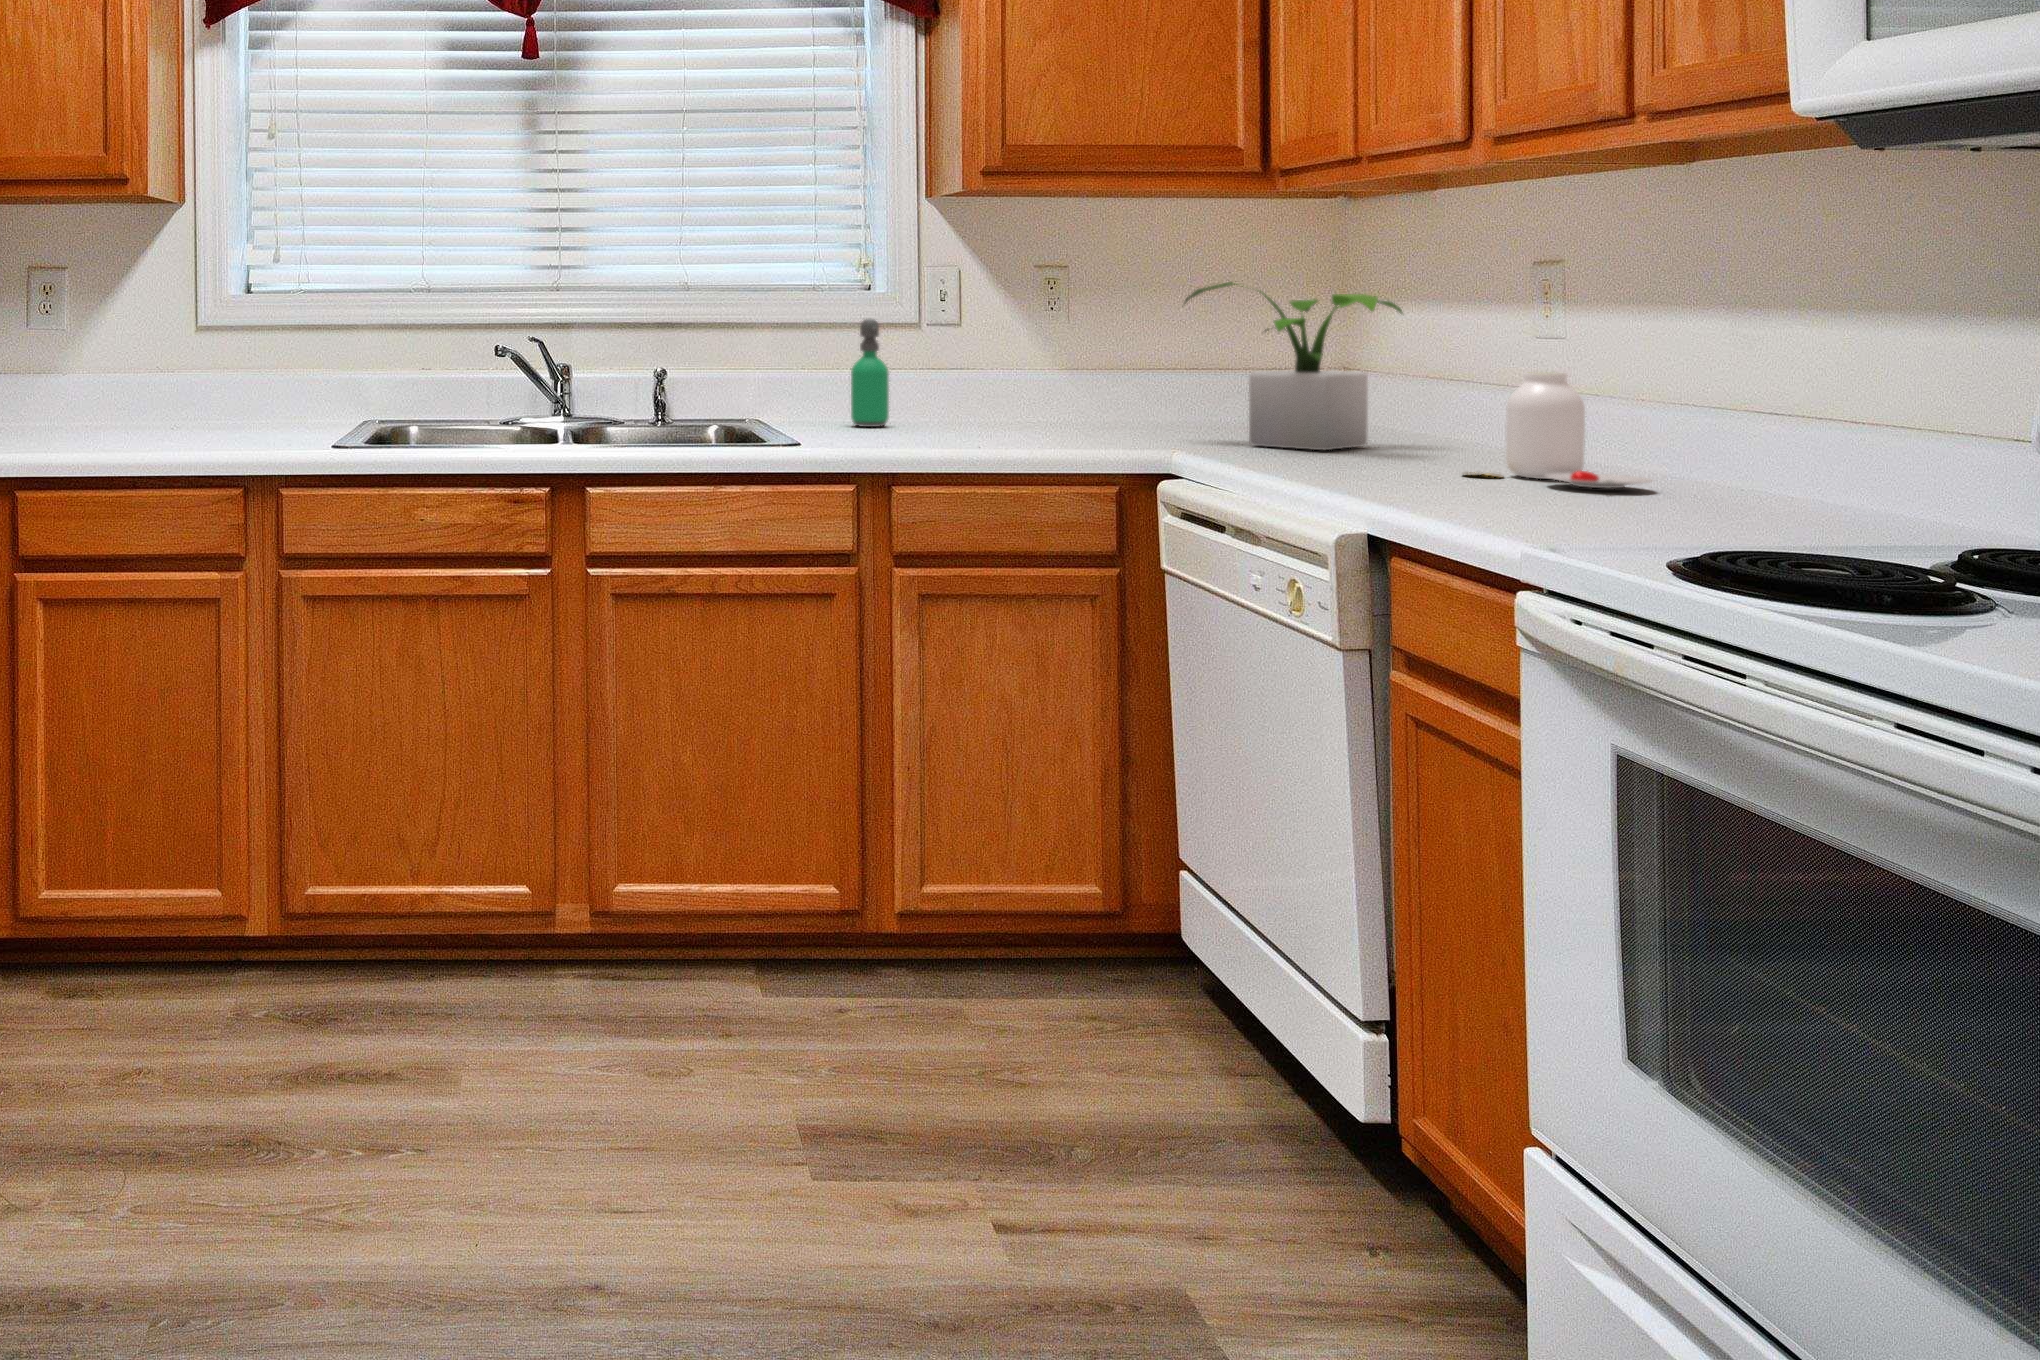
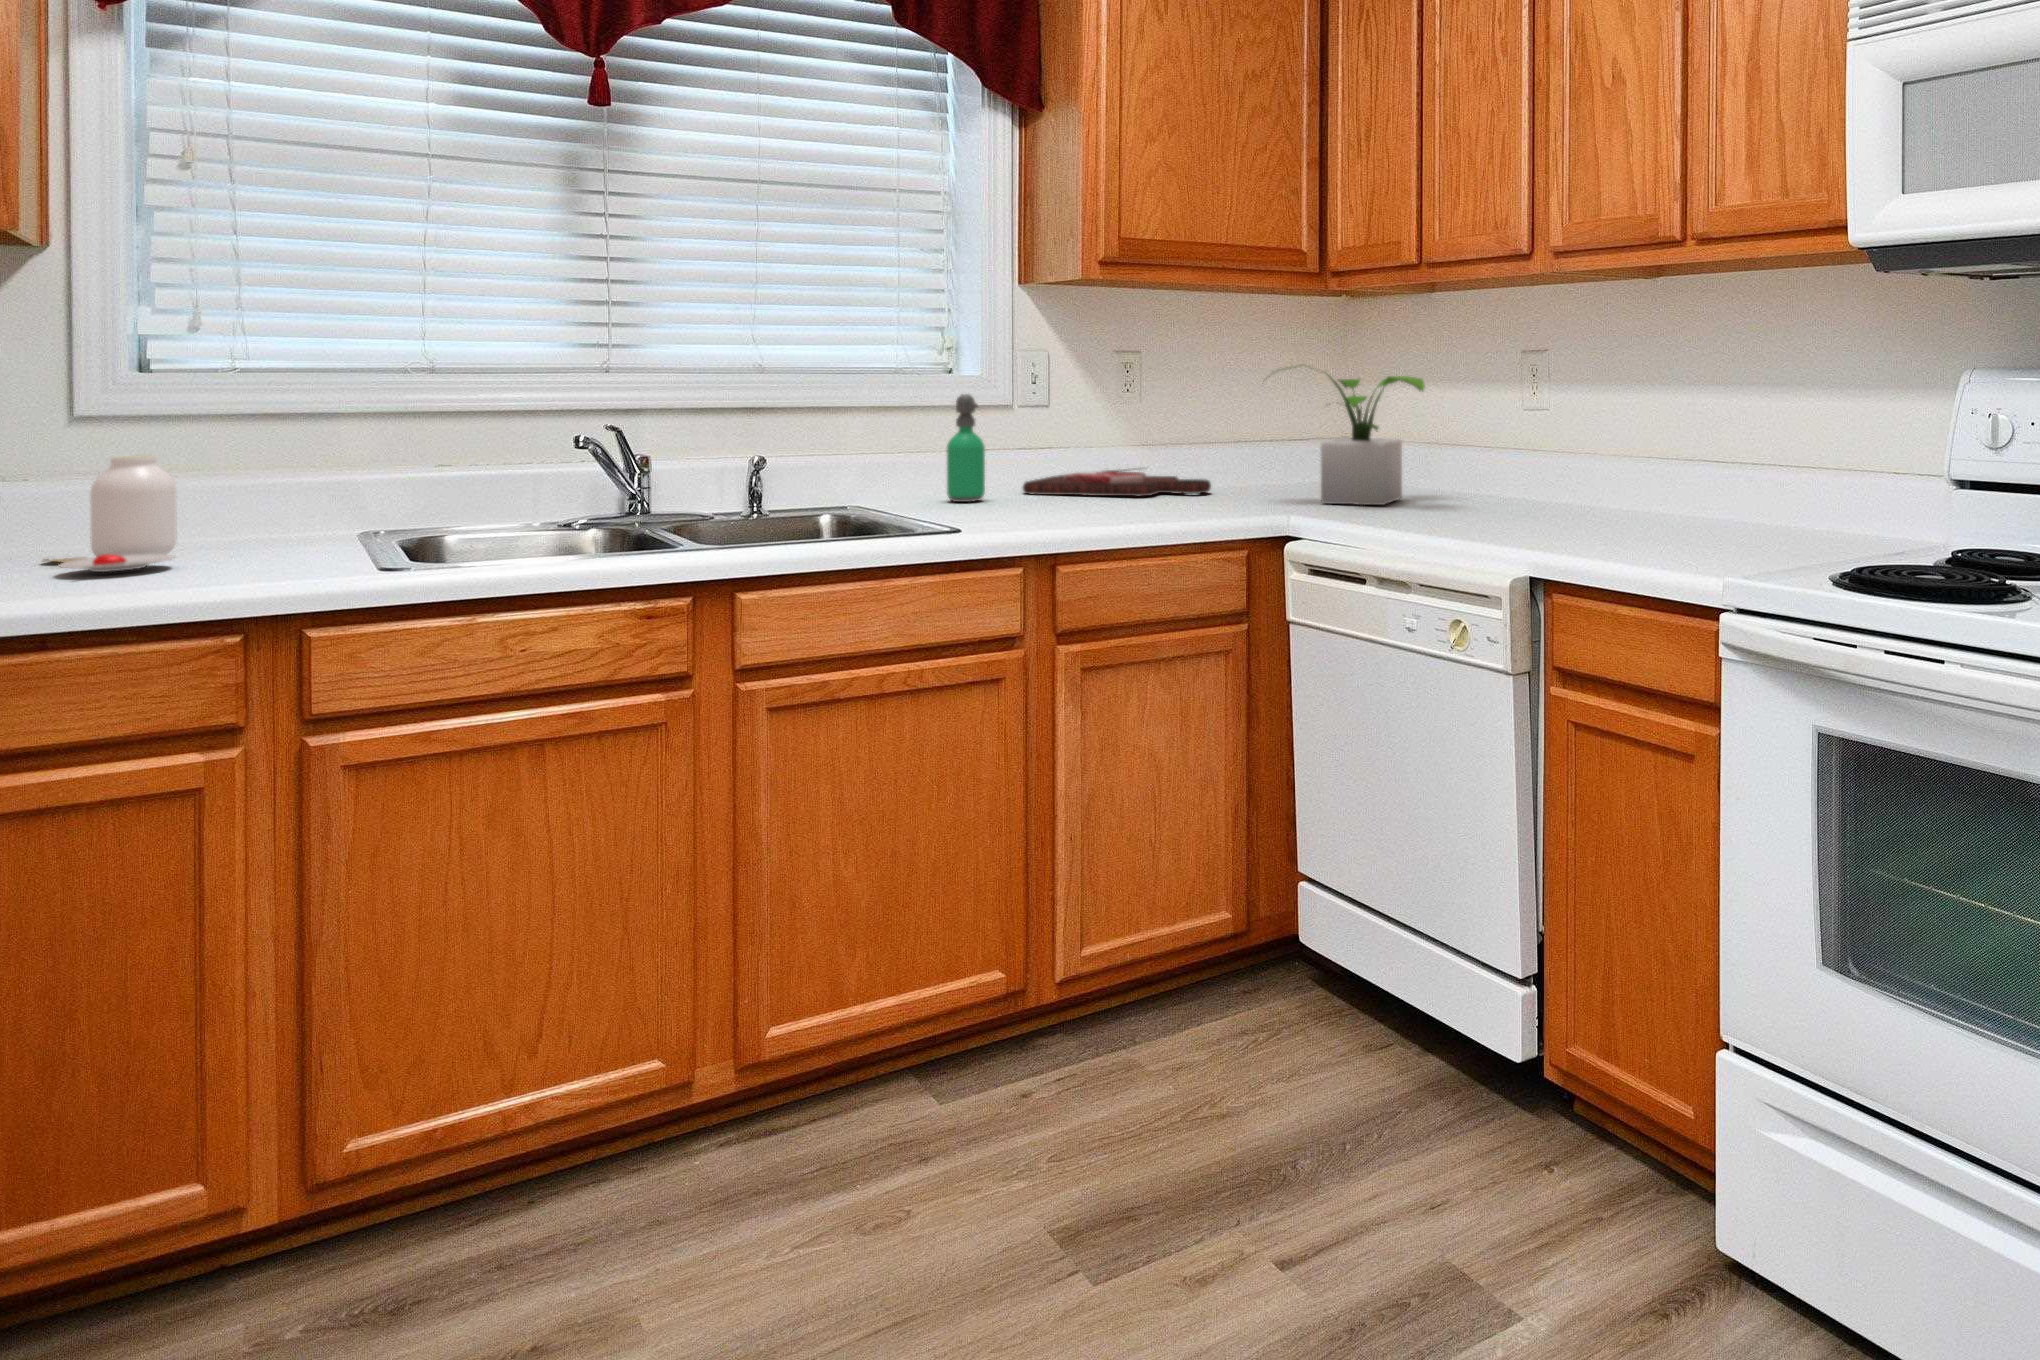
jar: present [1467,372,1652,488] -> present [44,455,177,572]
cutting board: none [938,400,1142,431] -> present [1023,468,1211,496]

